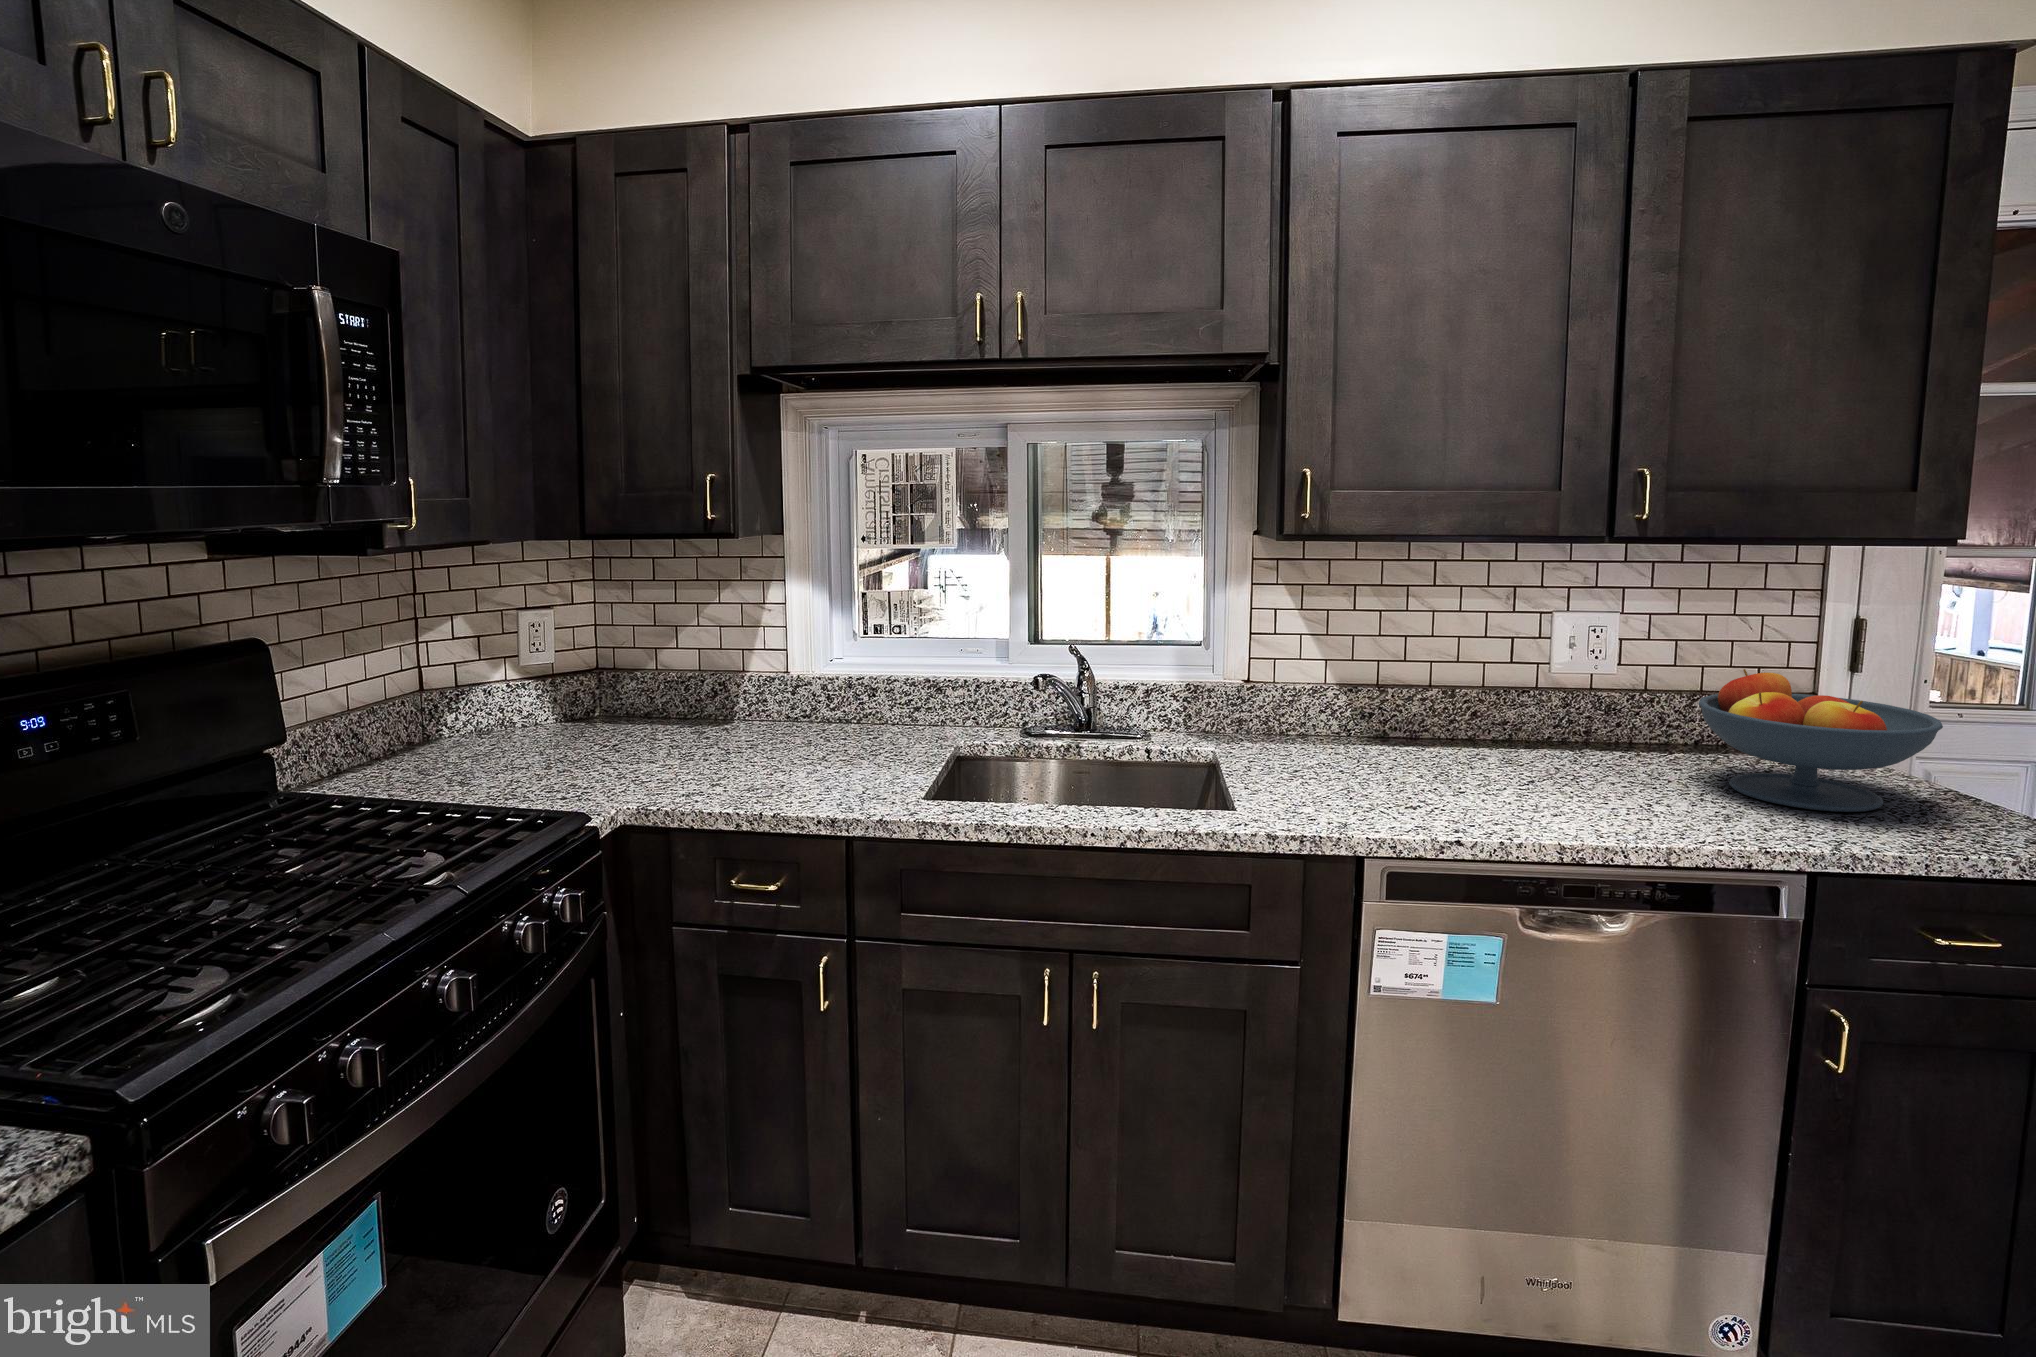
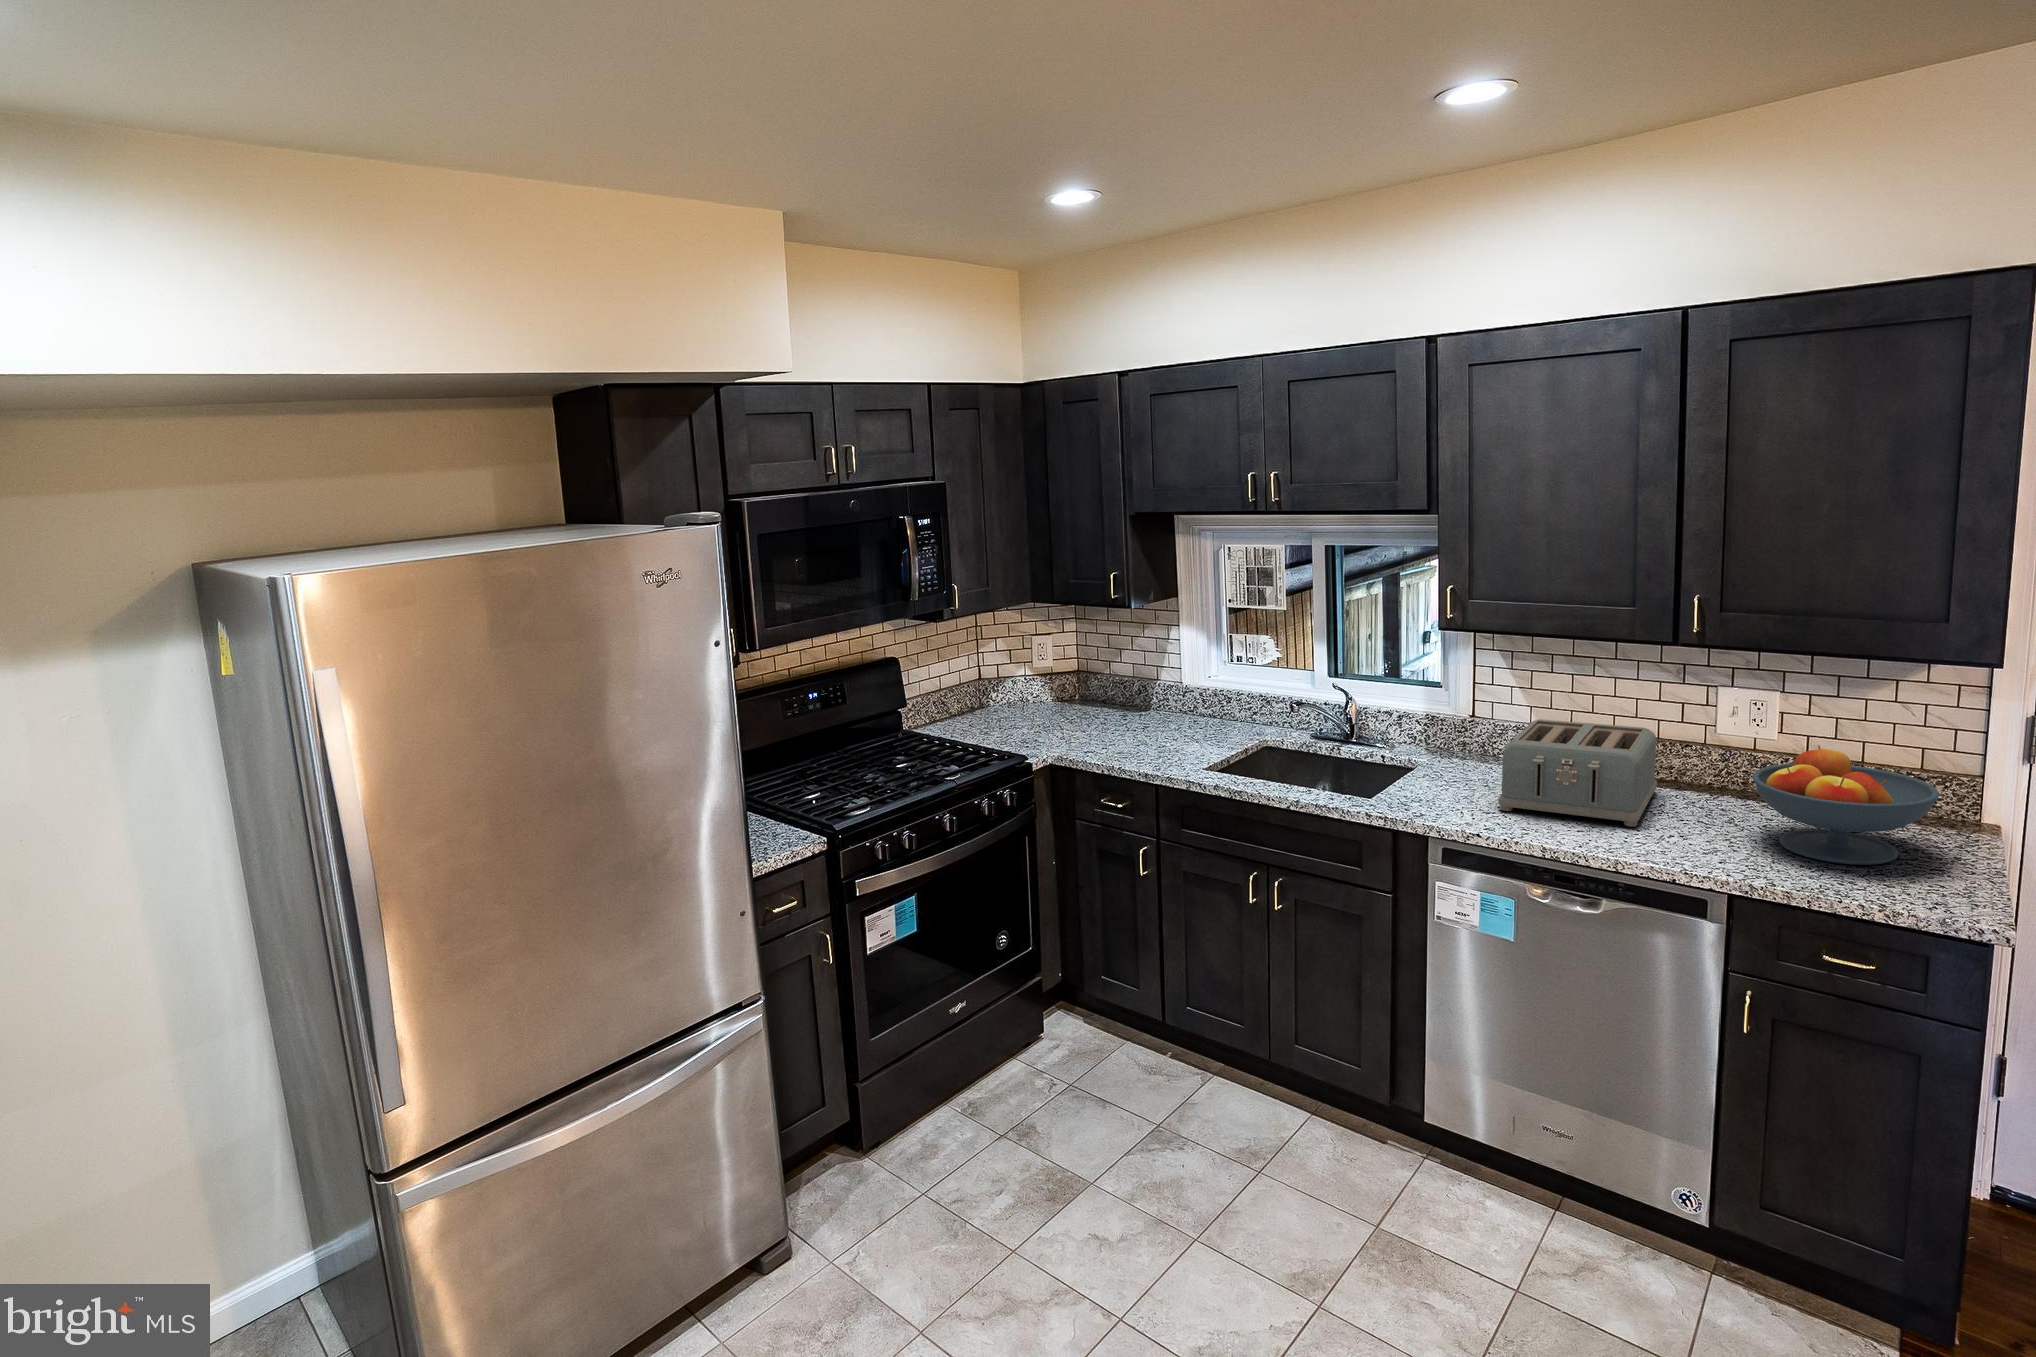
toaster: none [1355,671,1600,801] -> present [1499,719,1657,827]

